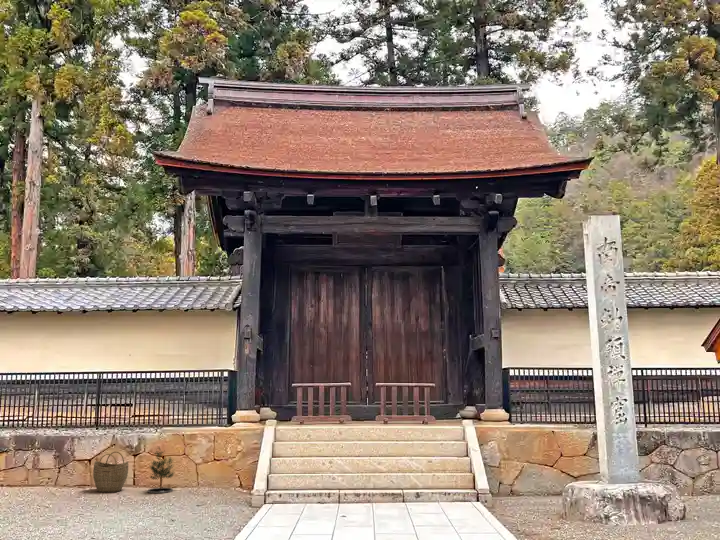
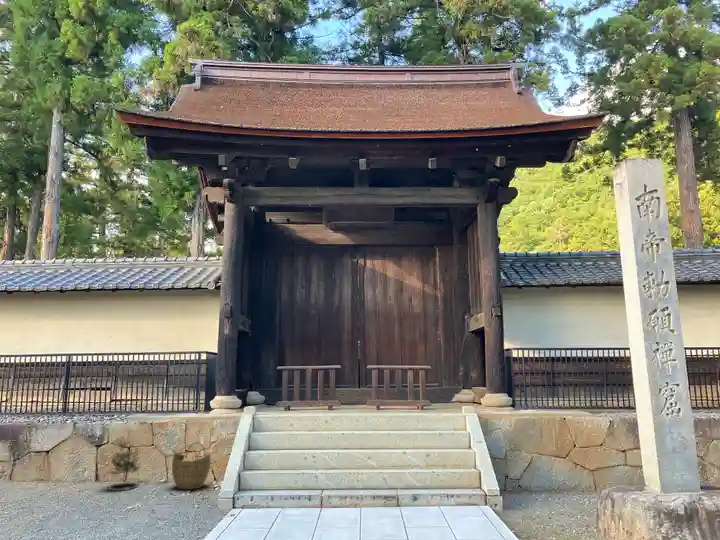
woven basket: present [93,452,128,492] -> present [172,443,211,489]

